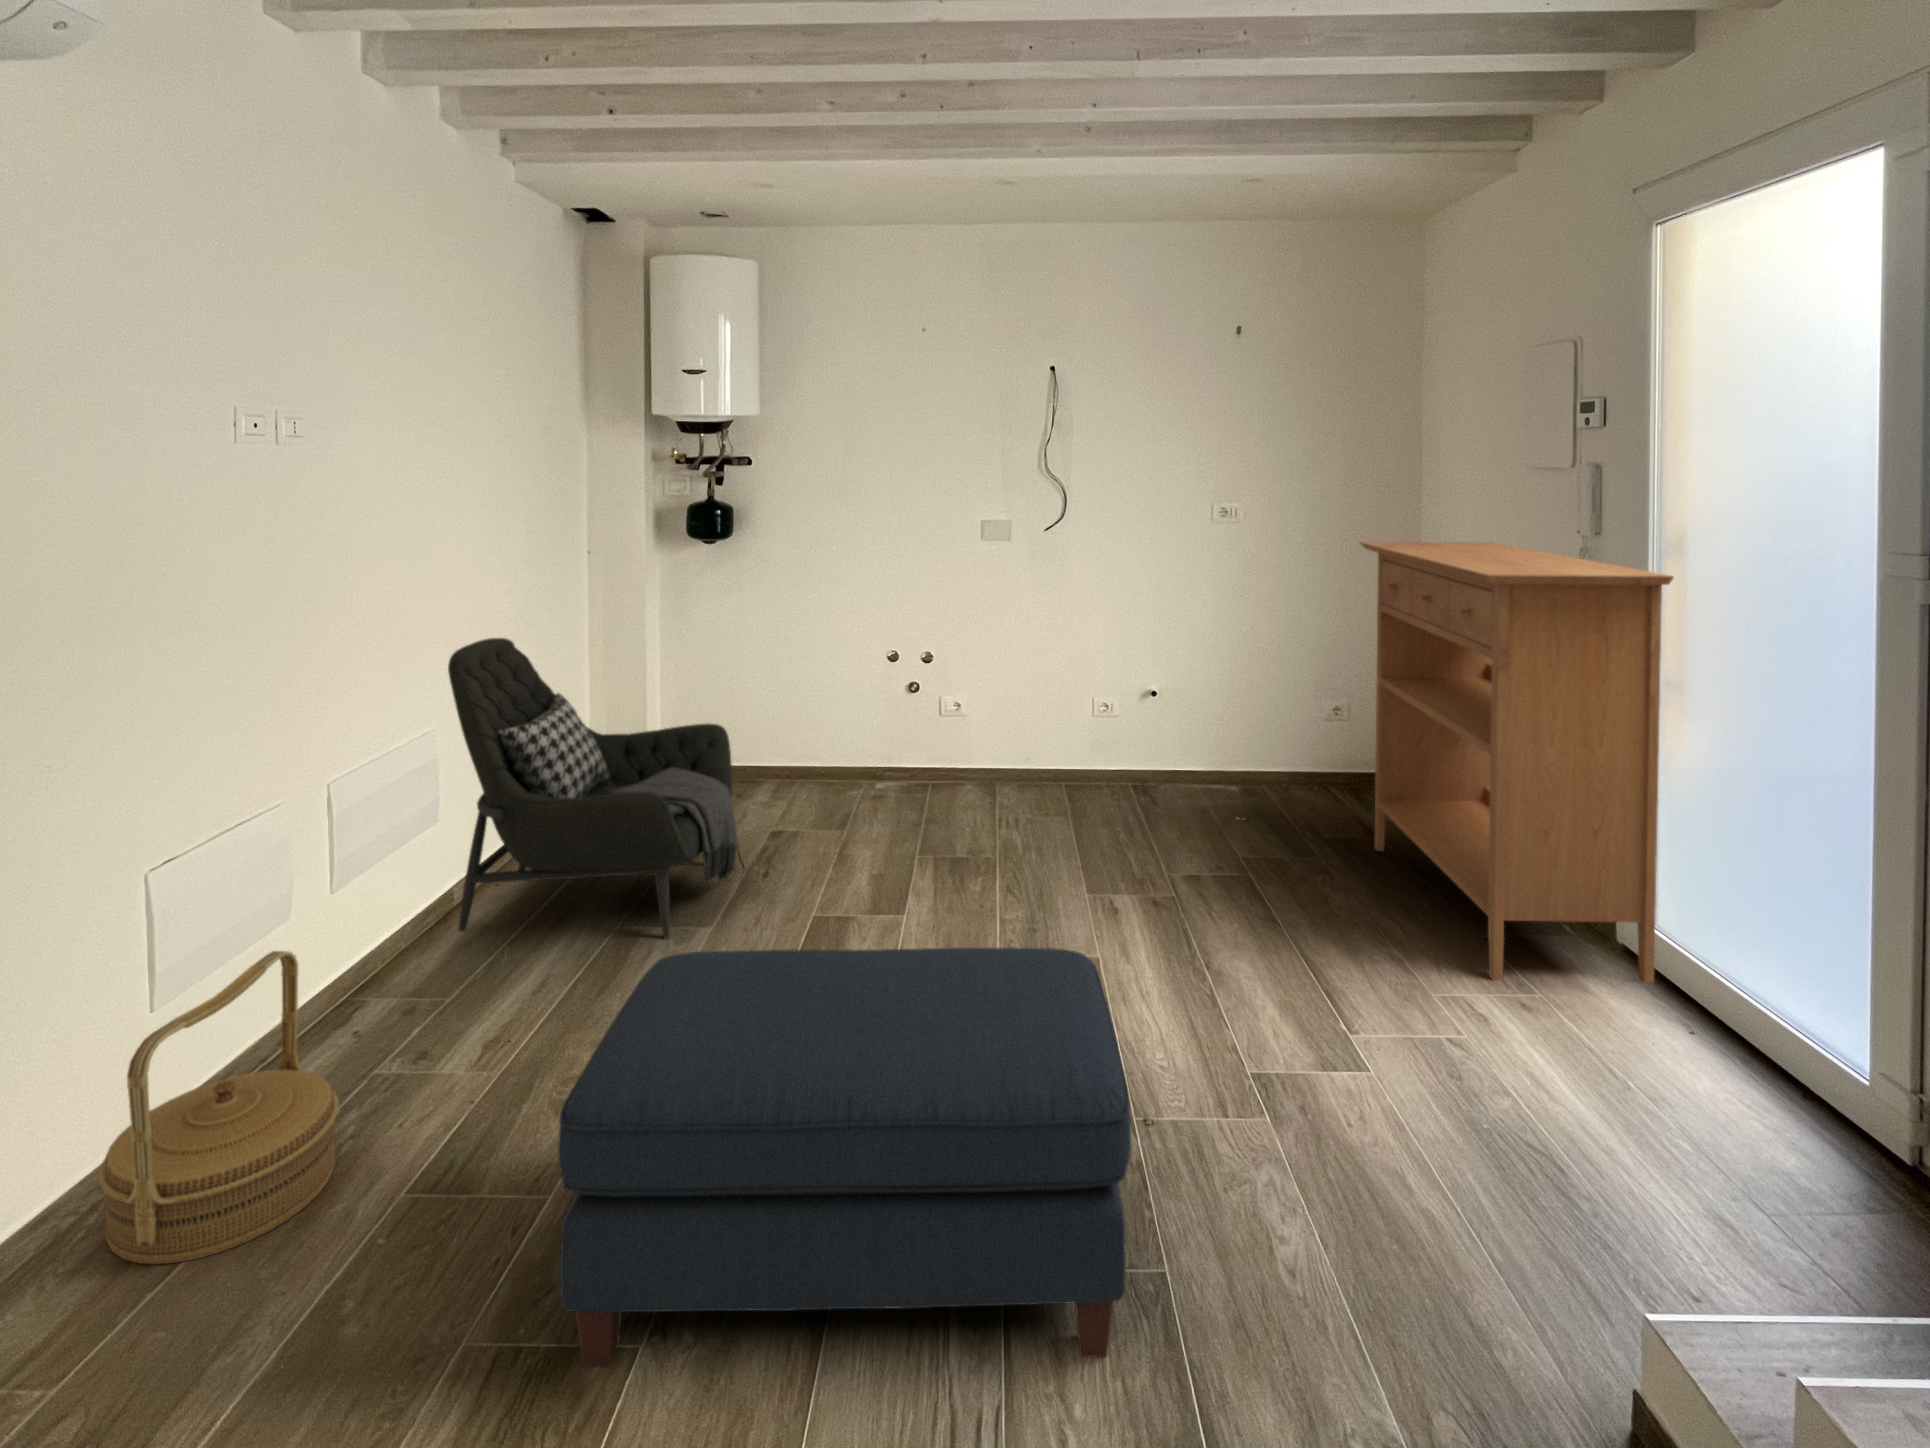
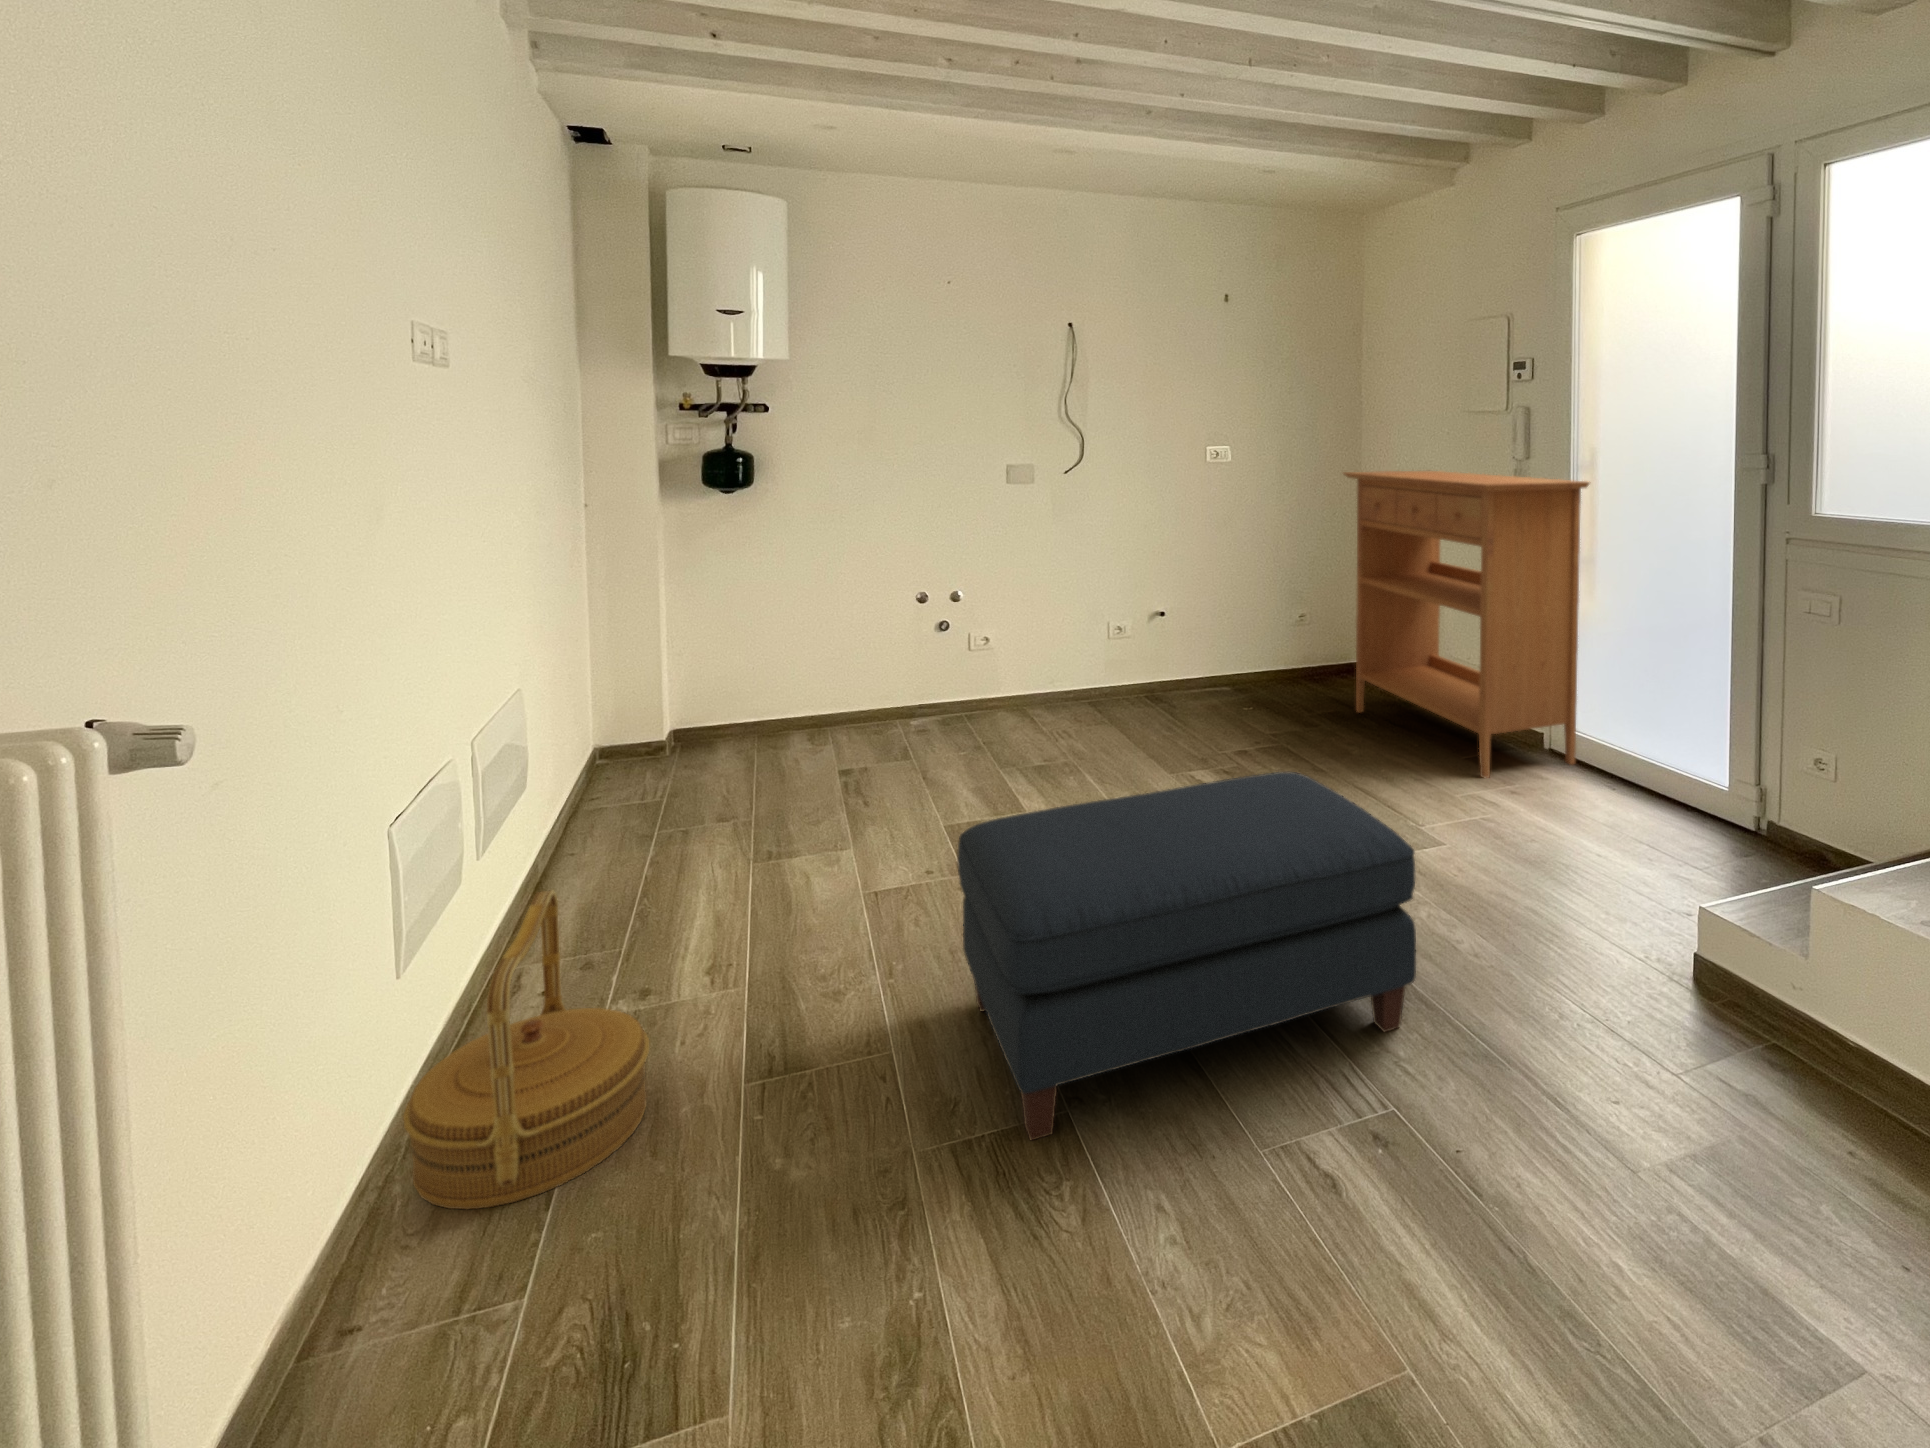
armchair: present [448,638,745,939] -> none [540,589,855,893]

